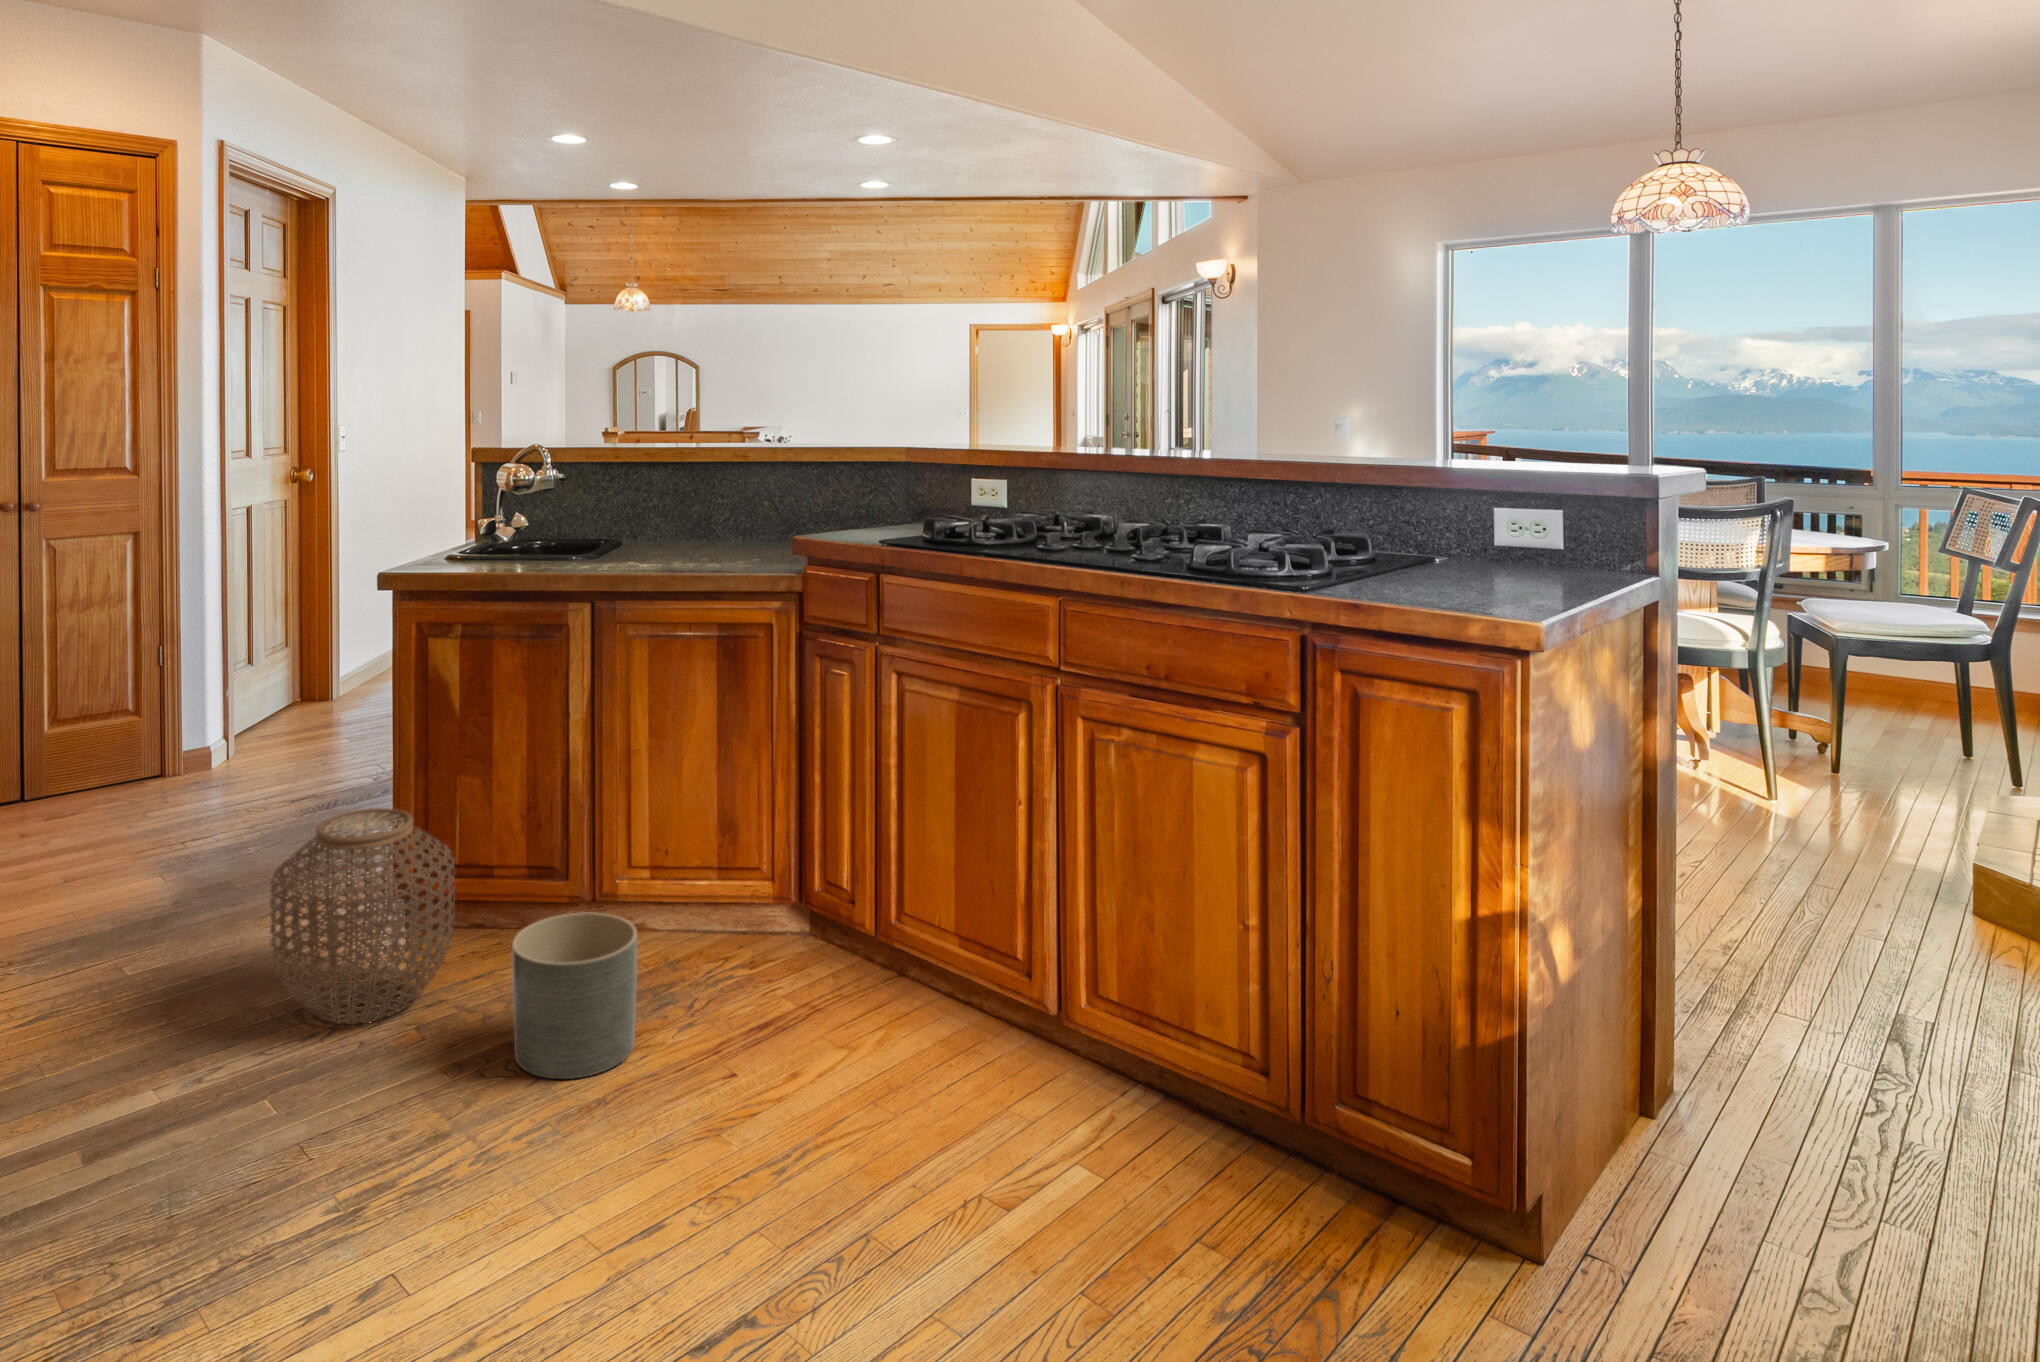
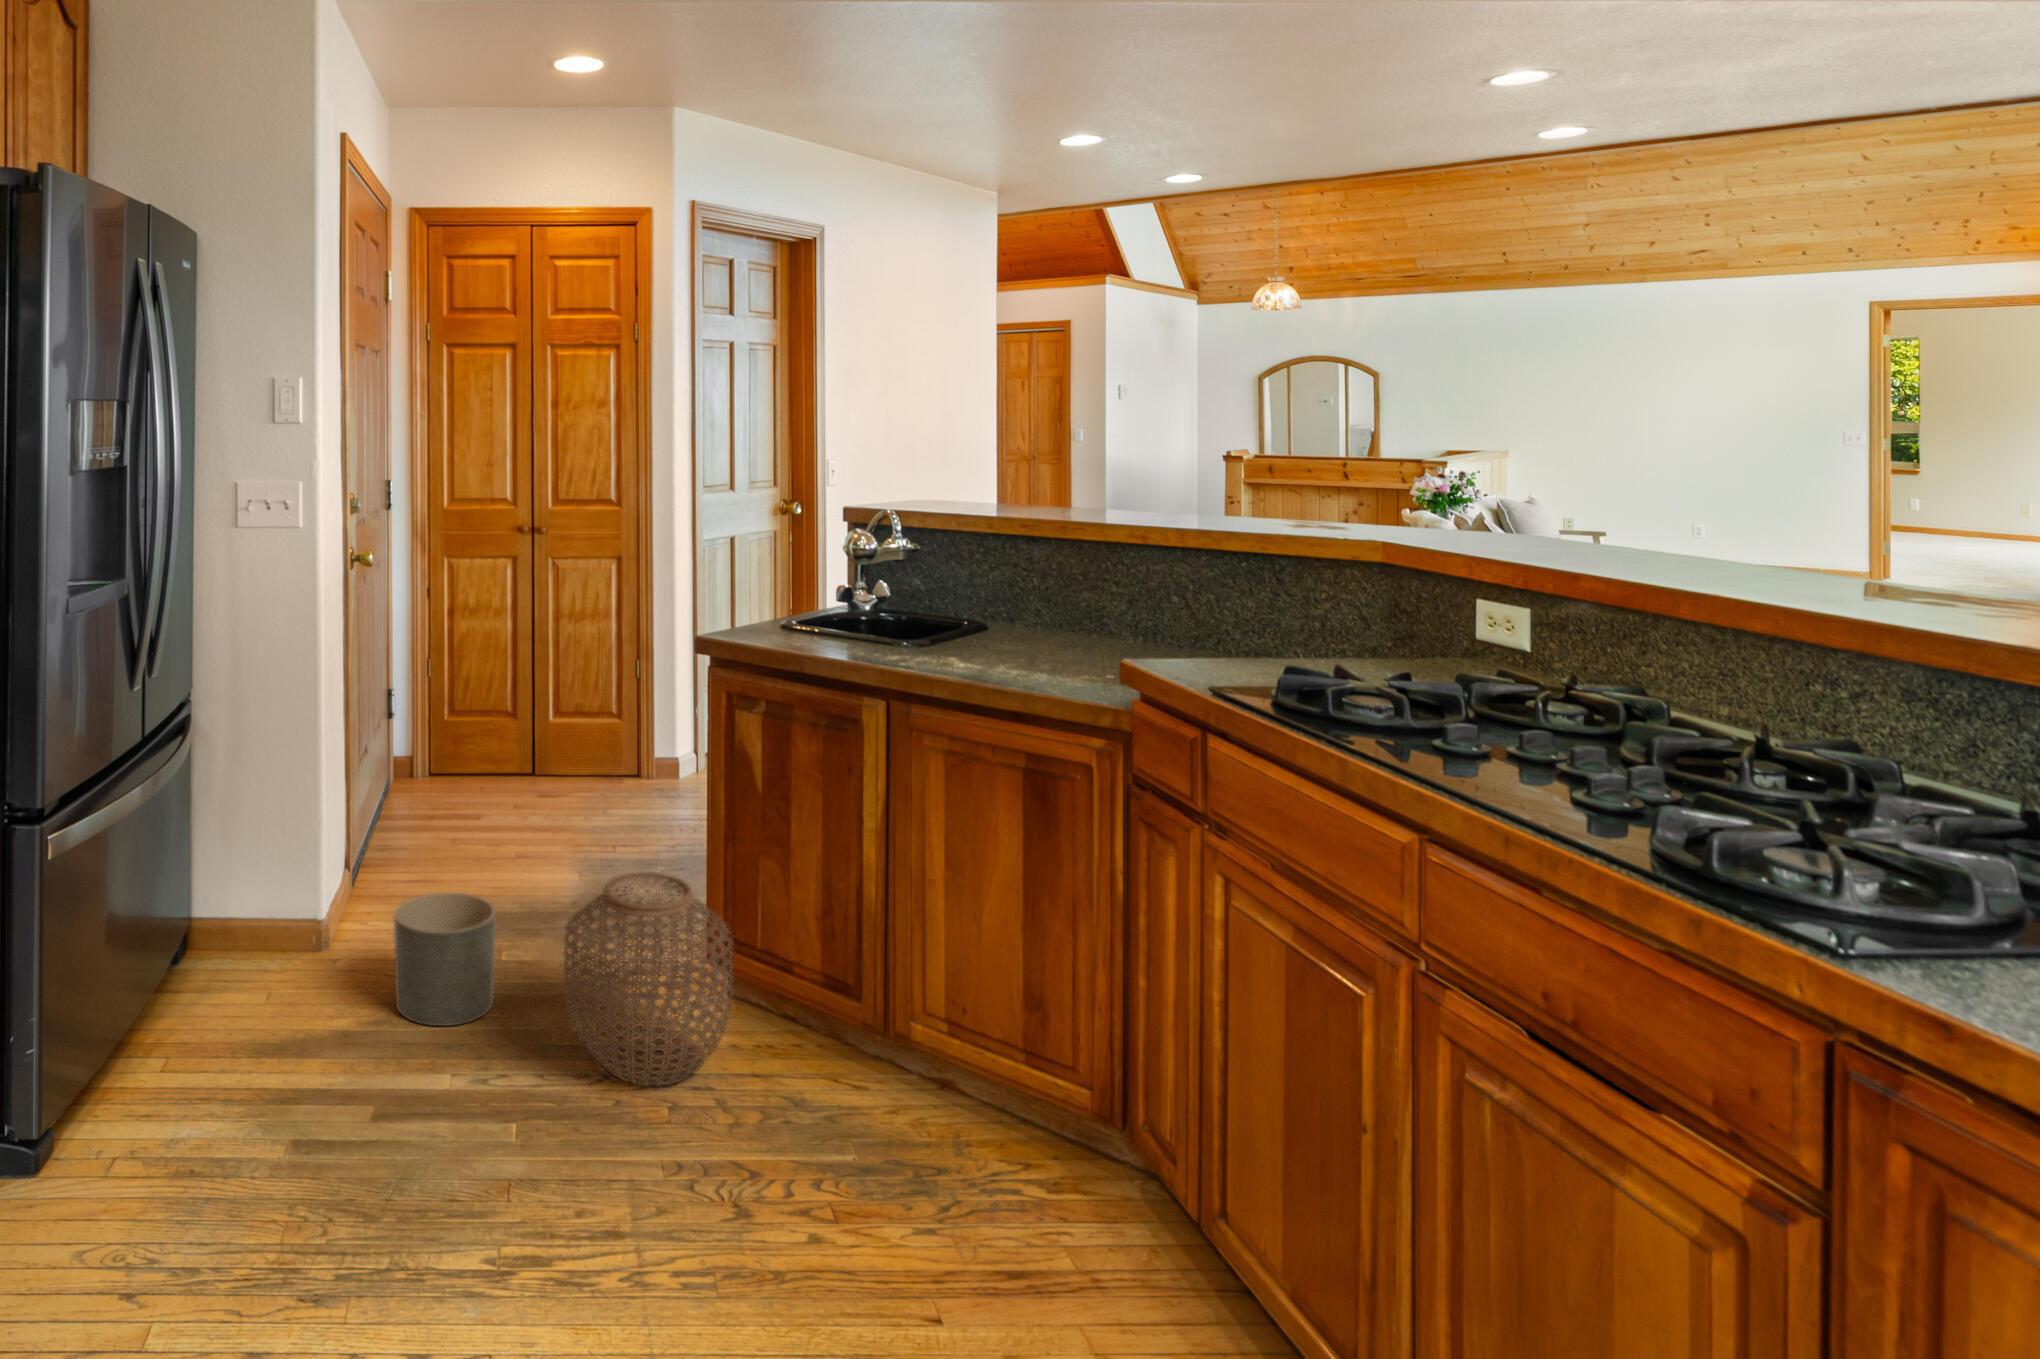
planter: present [512,913,637,1079] -> present [394,892,495,1026]

